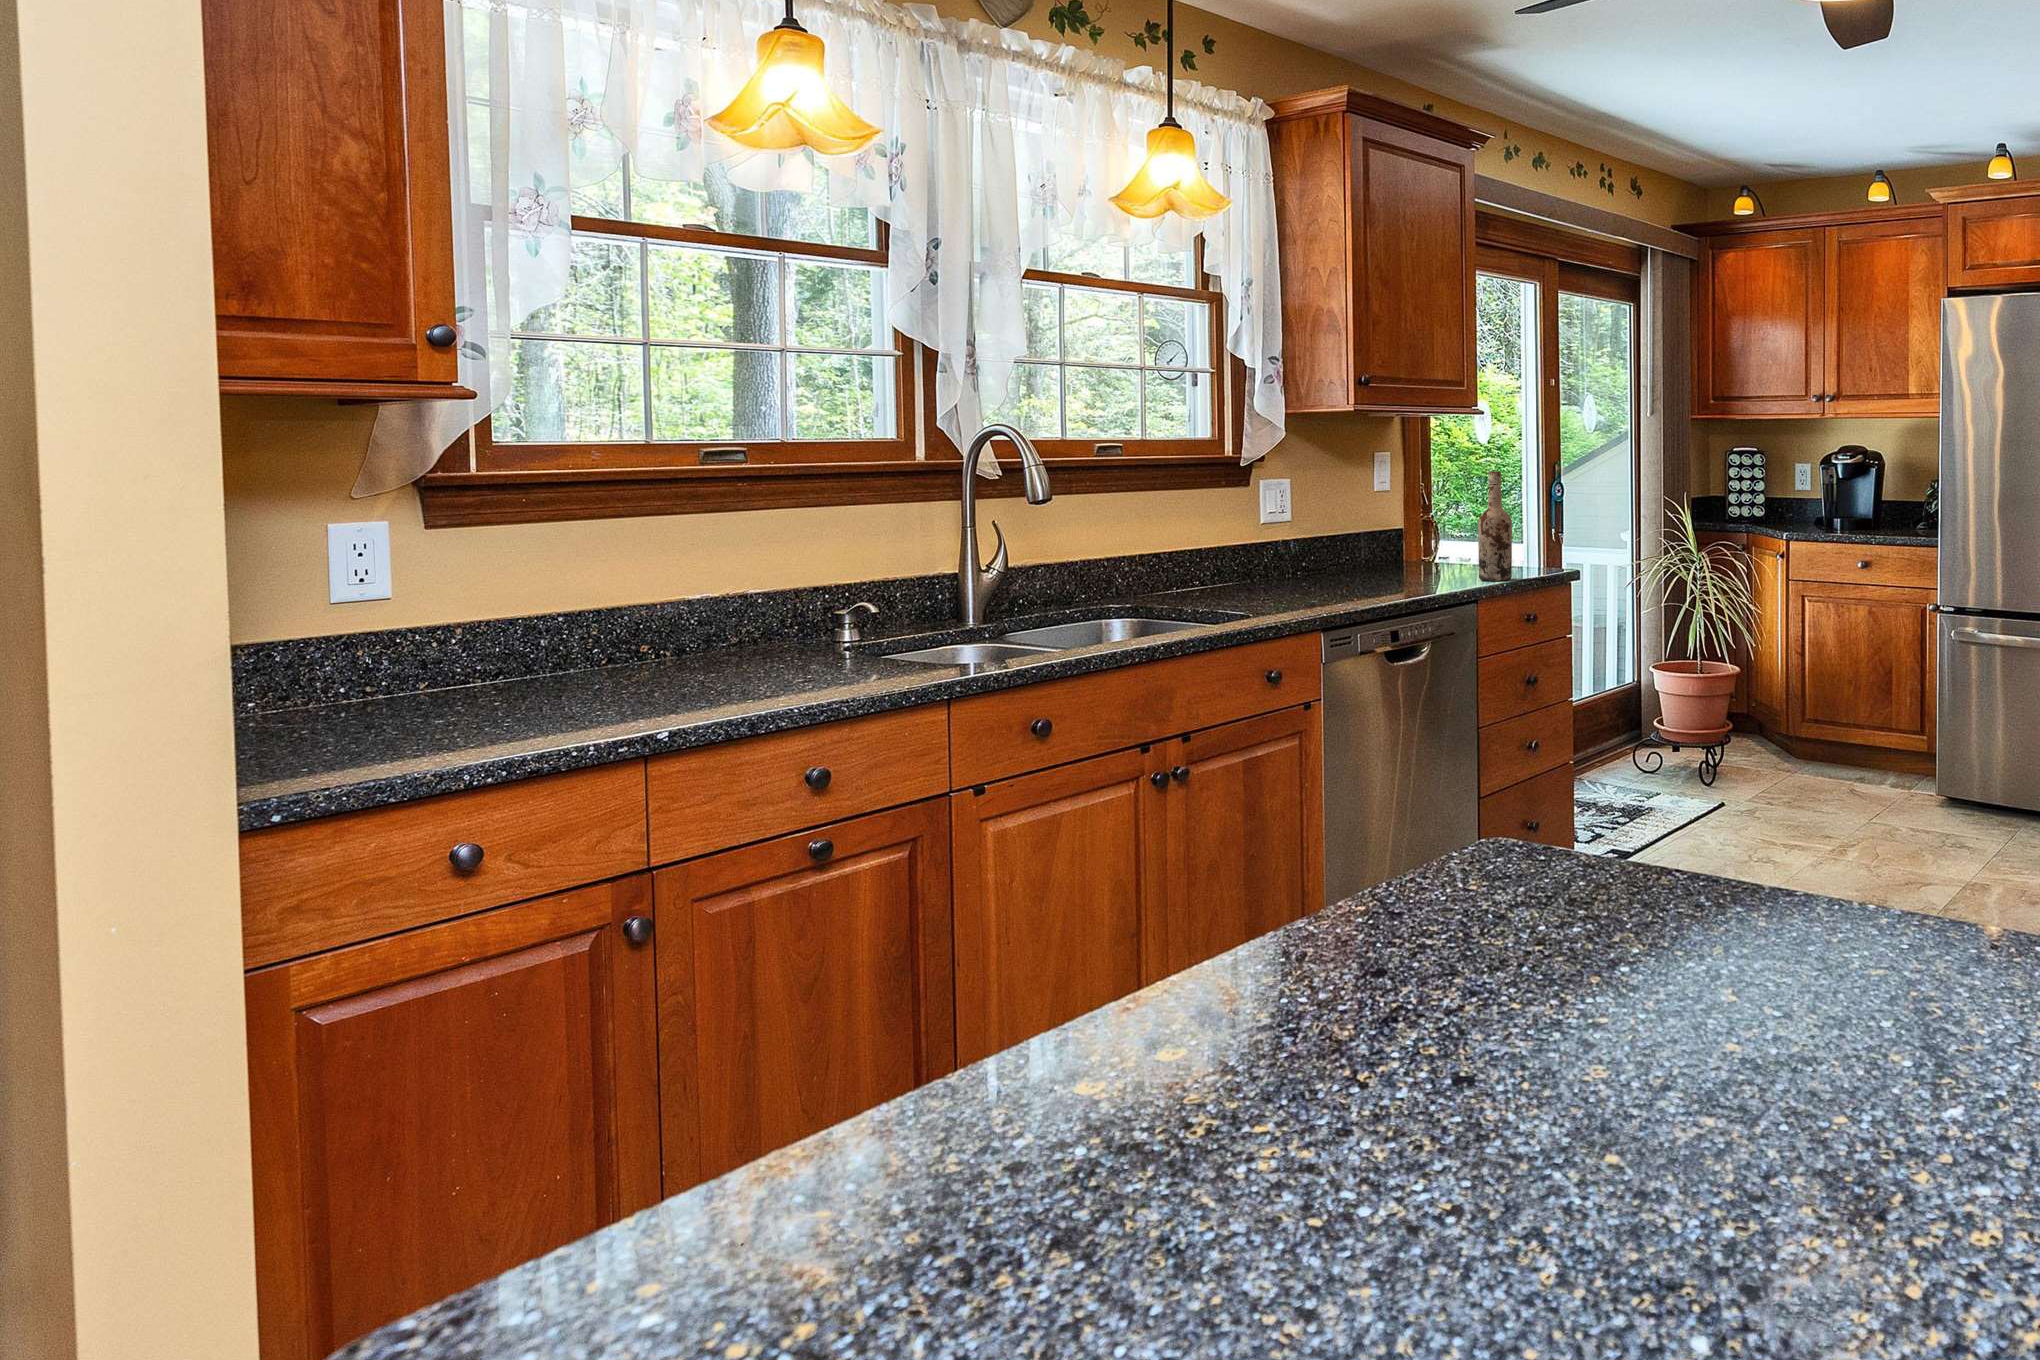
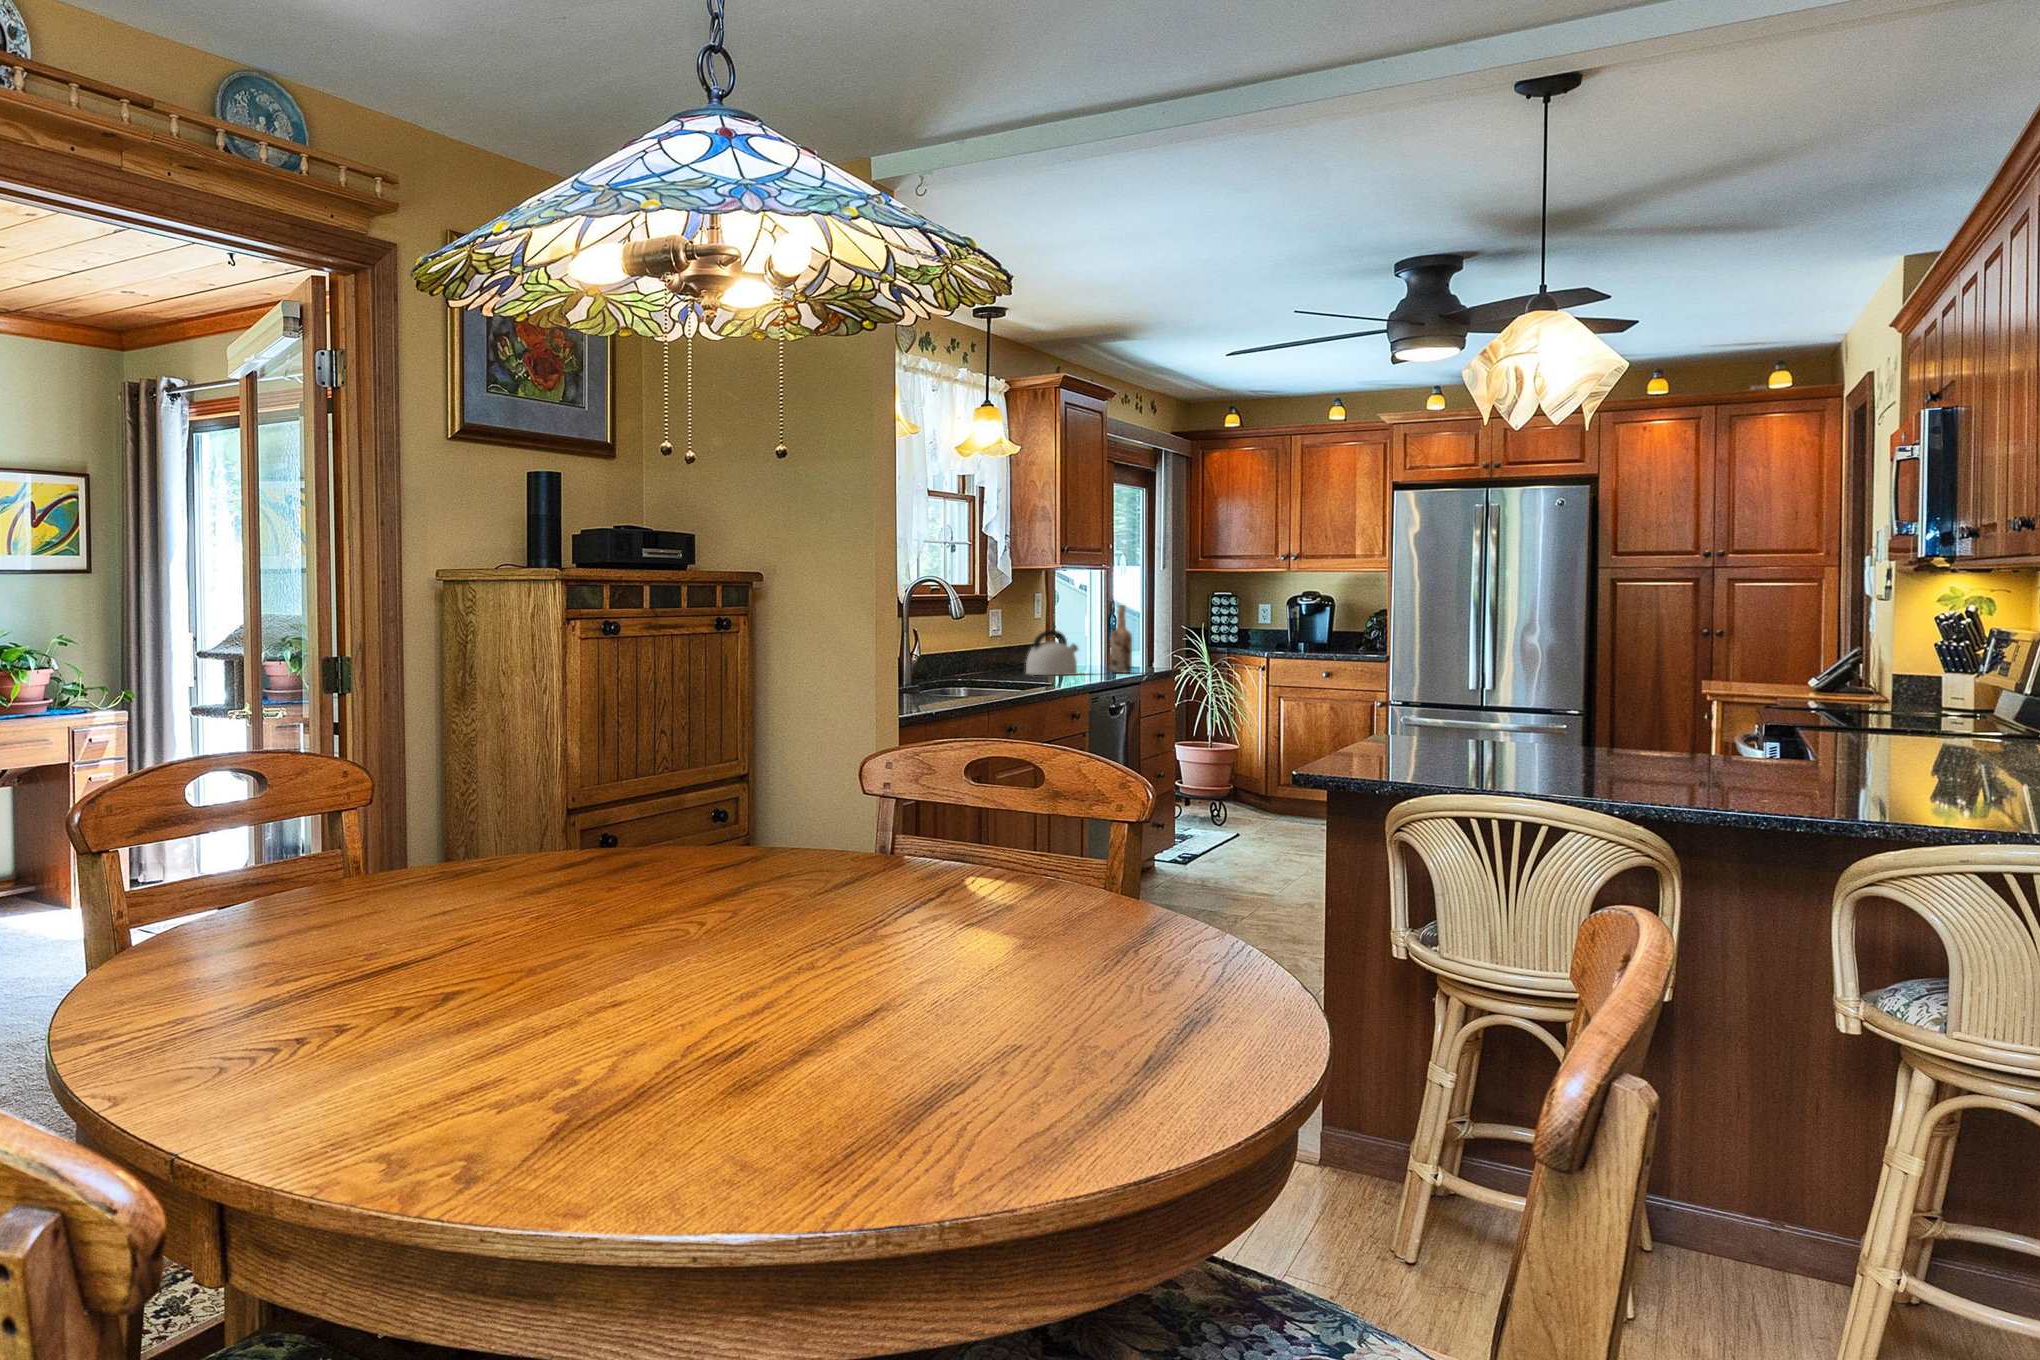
kettle: none [1336,513,1425,588] -> present [1026,630,1078,675]

